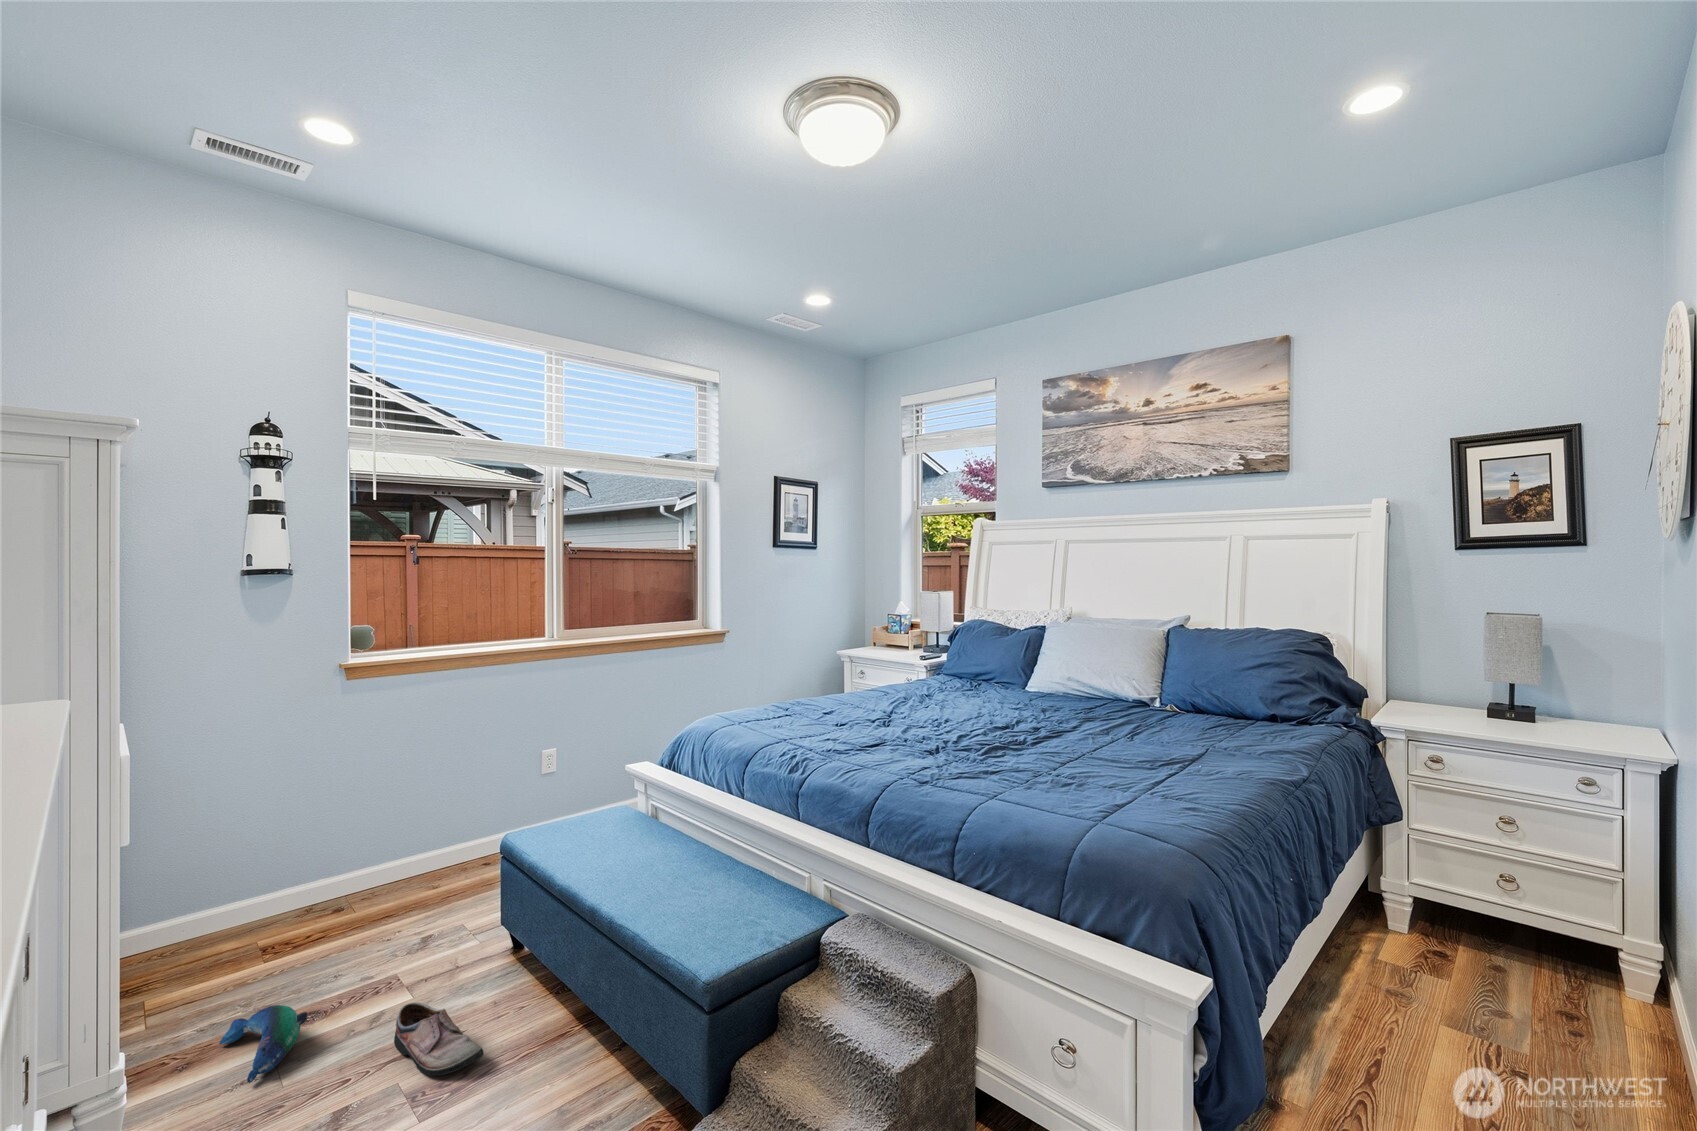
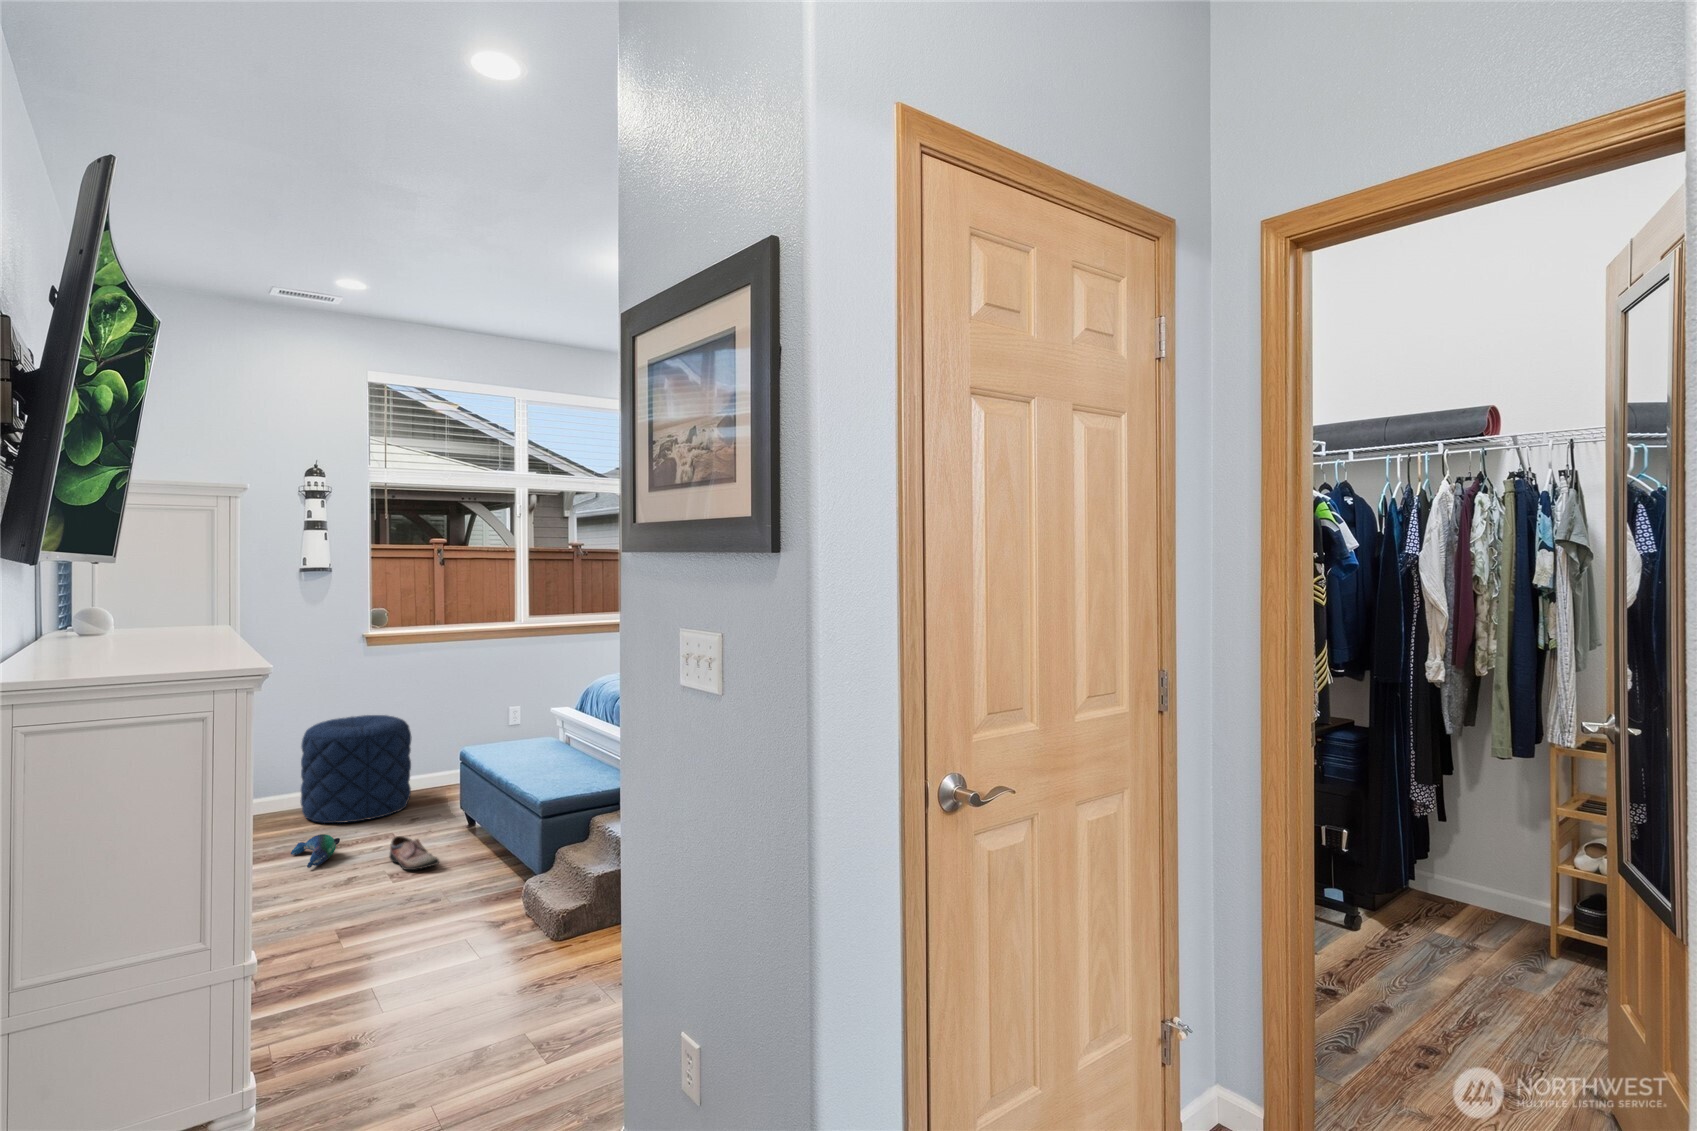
pouf: none [244,781,416,961] -> present [301,715,412,823]

